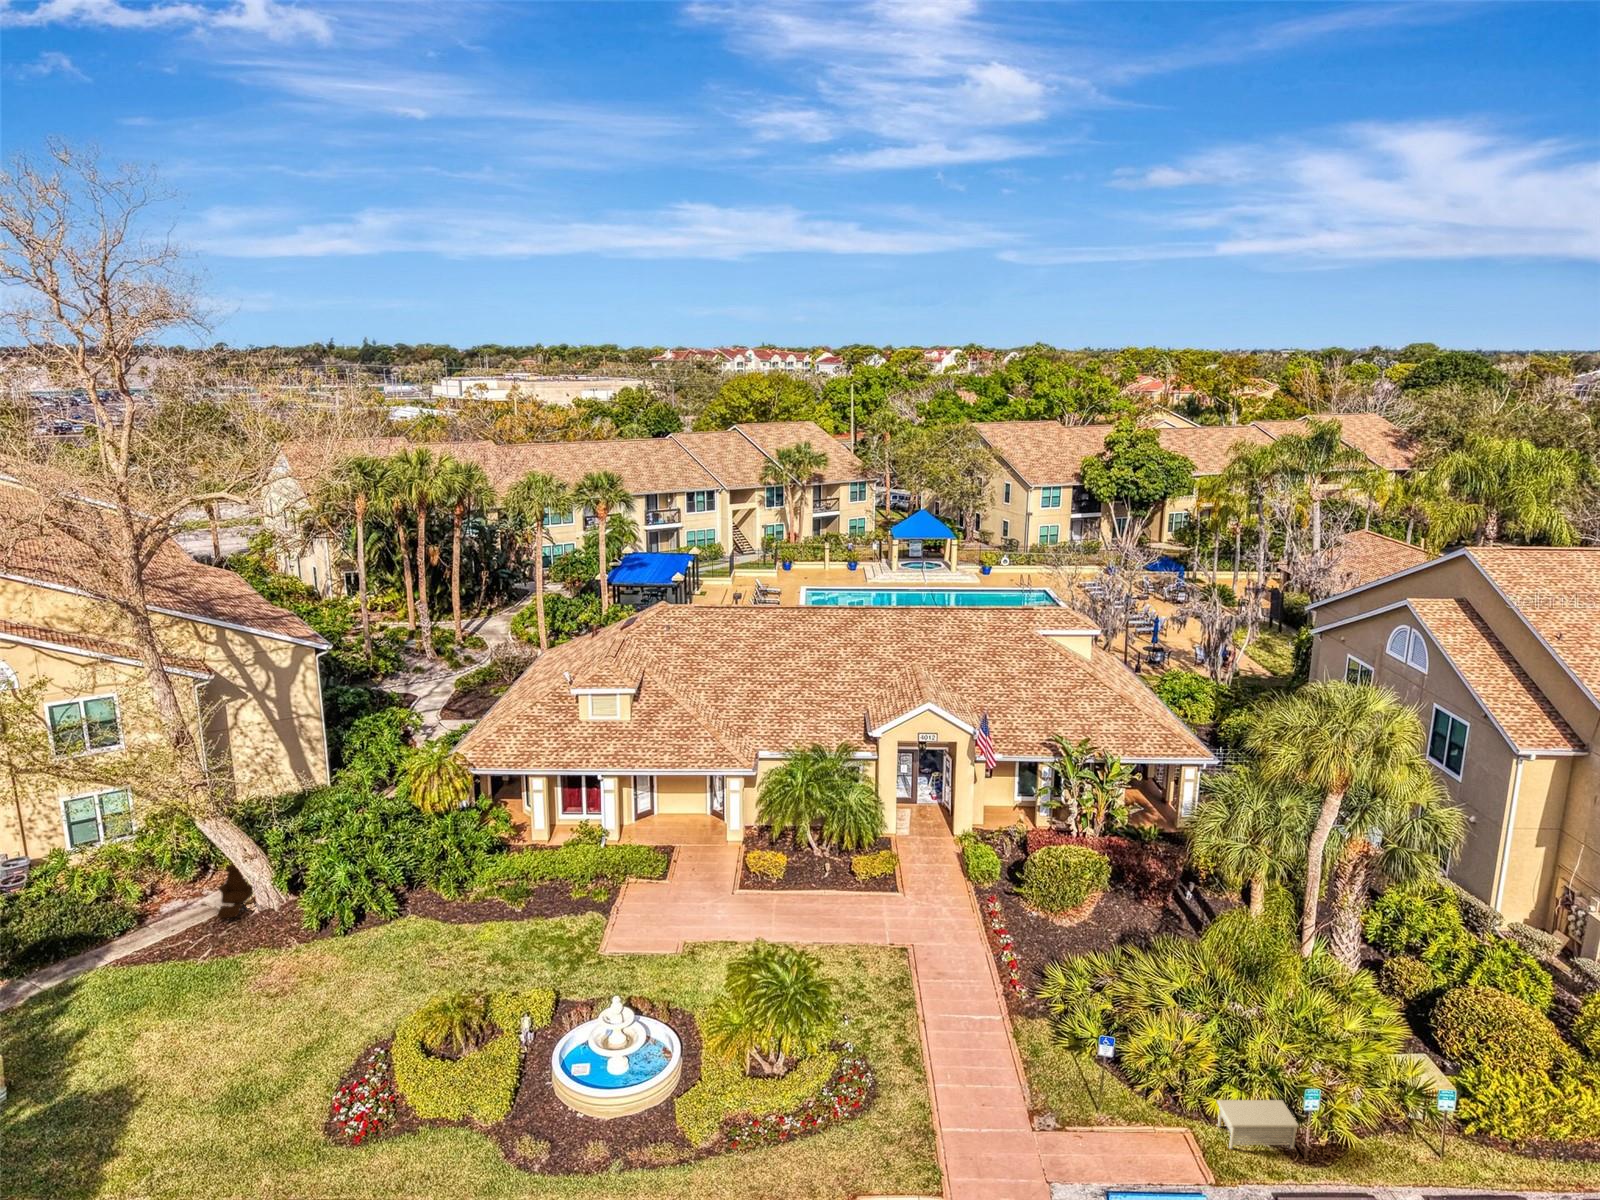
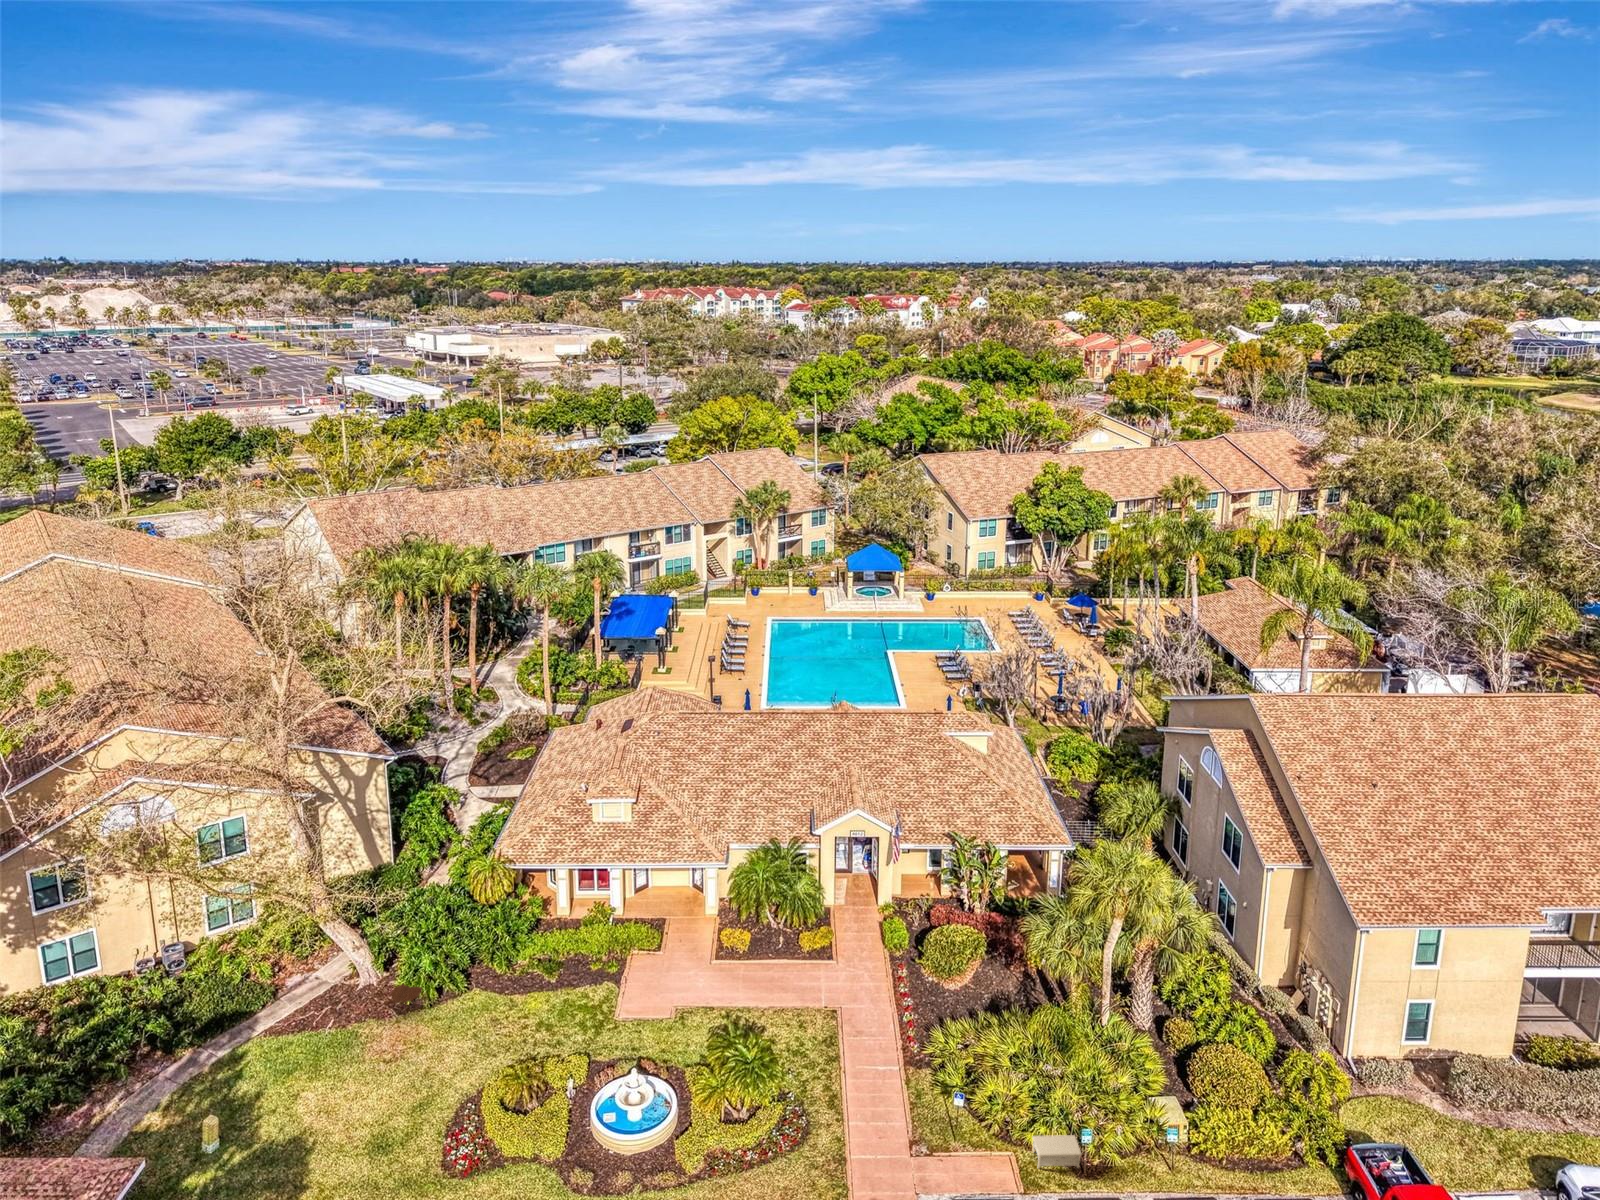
lounge chair: present [217,864,253,920] -> none [330,945,357,994]
round table: none [291,906,336,949] -> present [391,983,422,1004]

